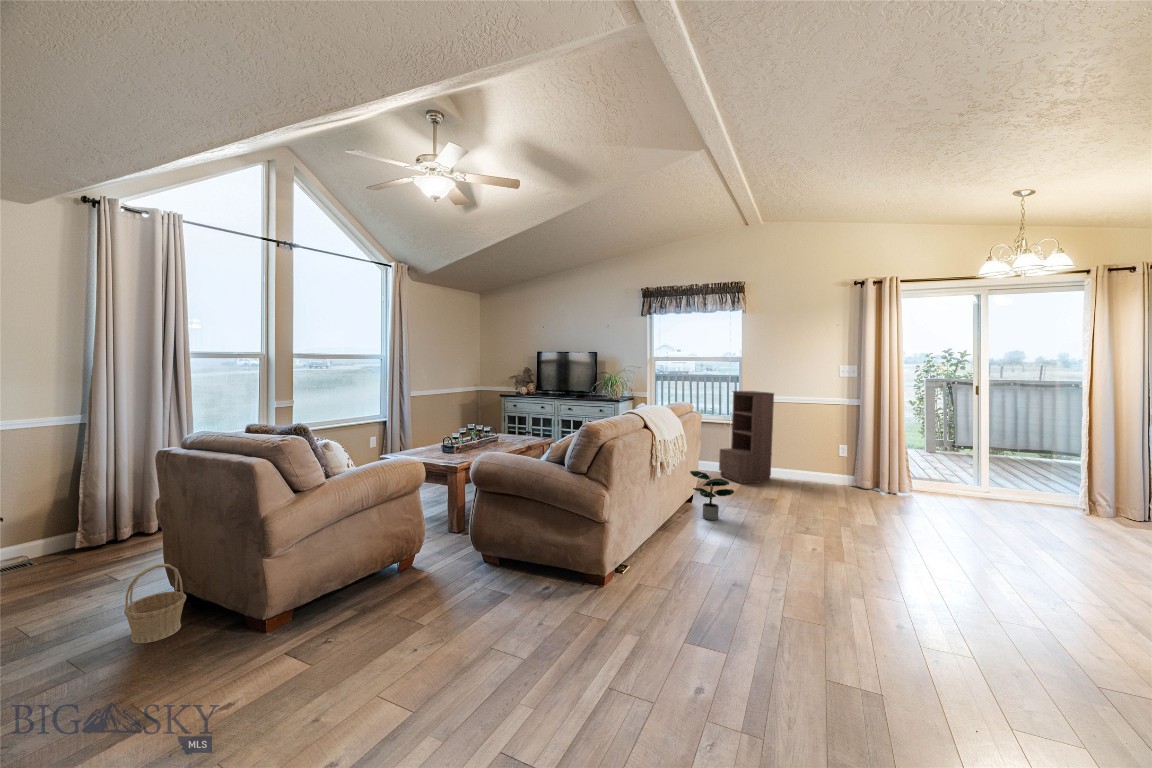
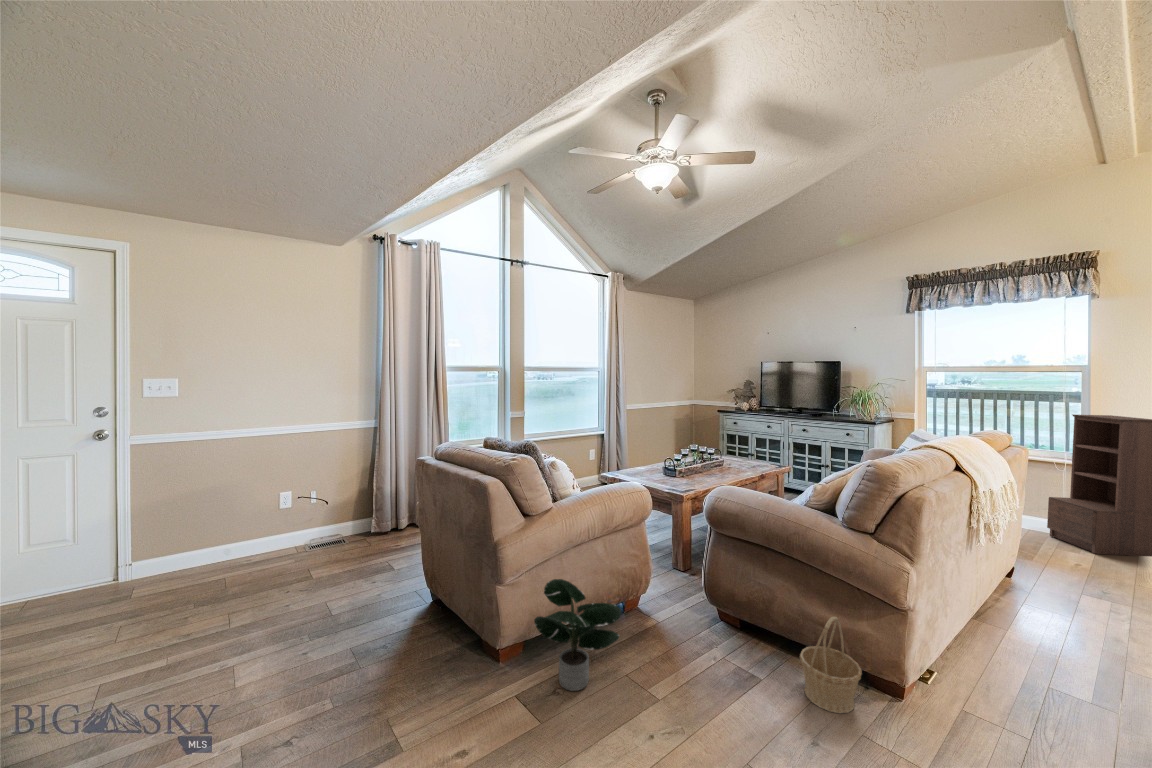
potted plant: present [690,471,734,520] -> present [534,579,621,691]
basket: present [124,564,186,643] -> present [800,617,862,713]

